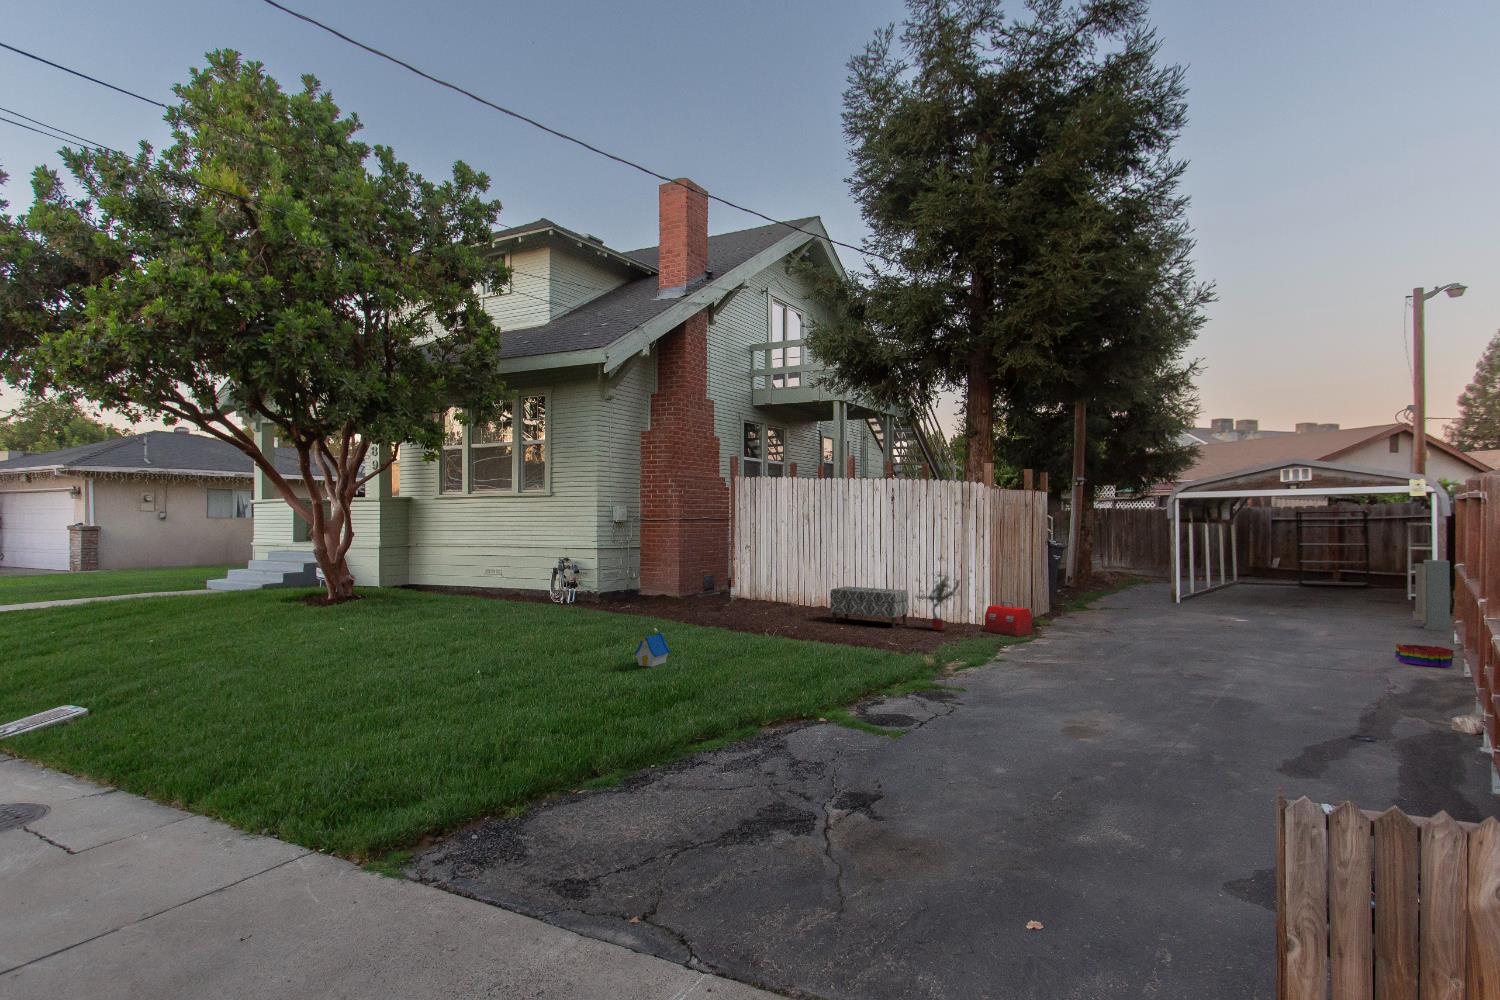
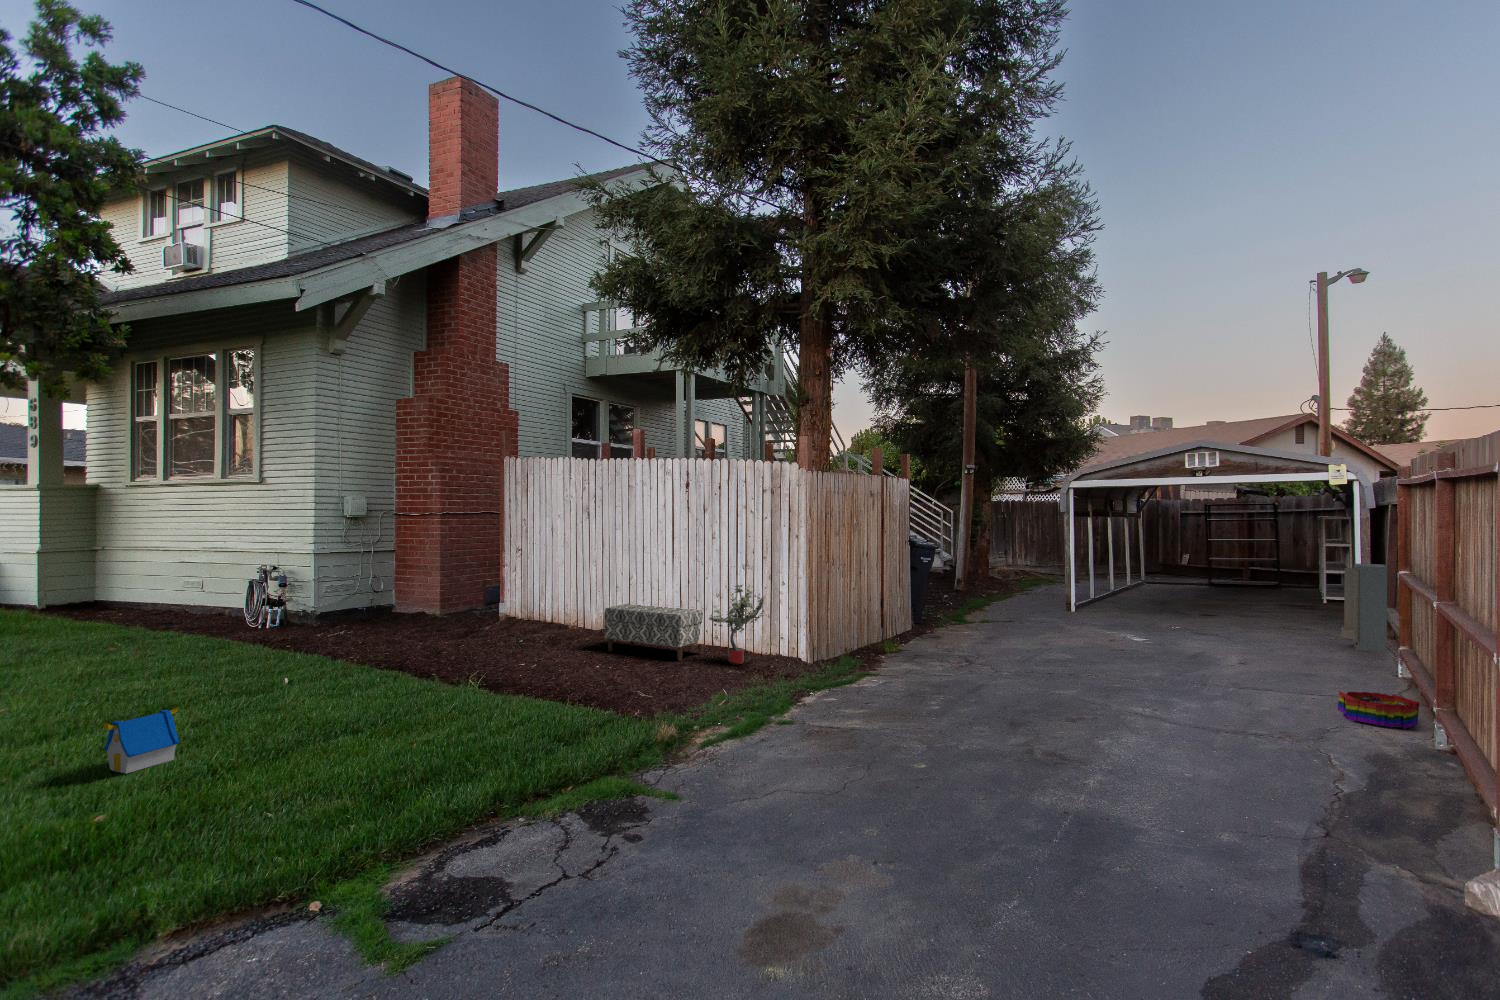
toolbox: present [985,601,1032,636] -> none [799,625,859,675]

